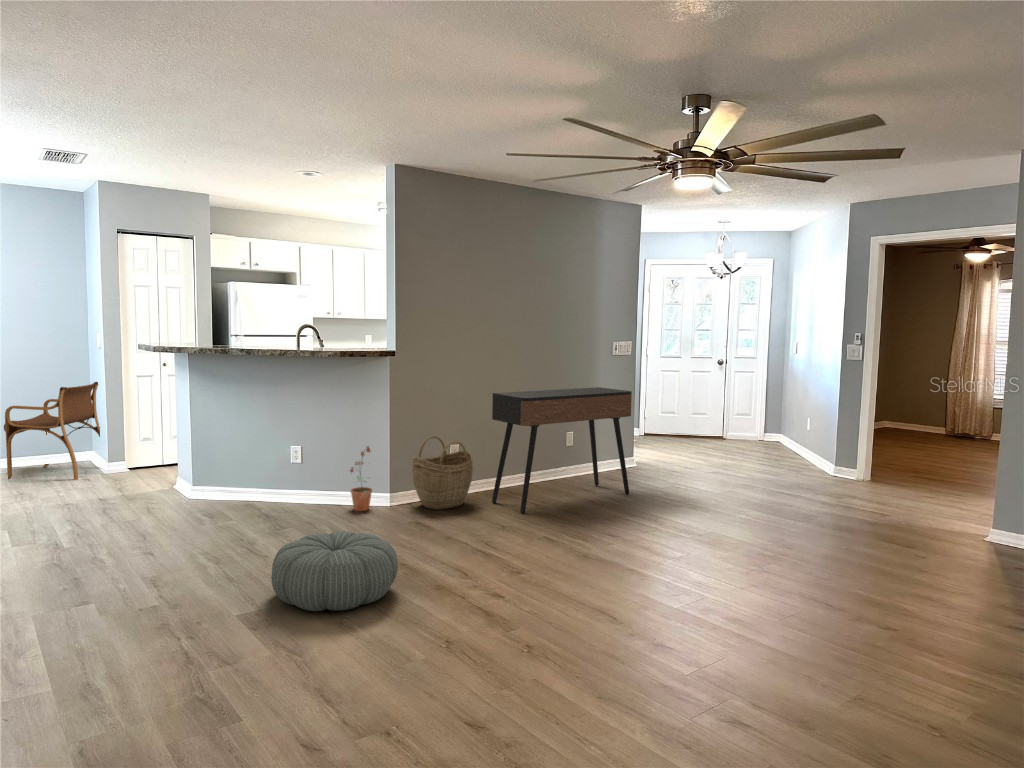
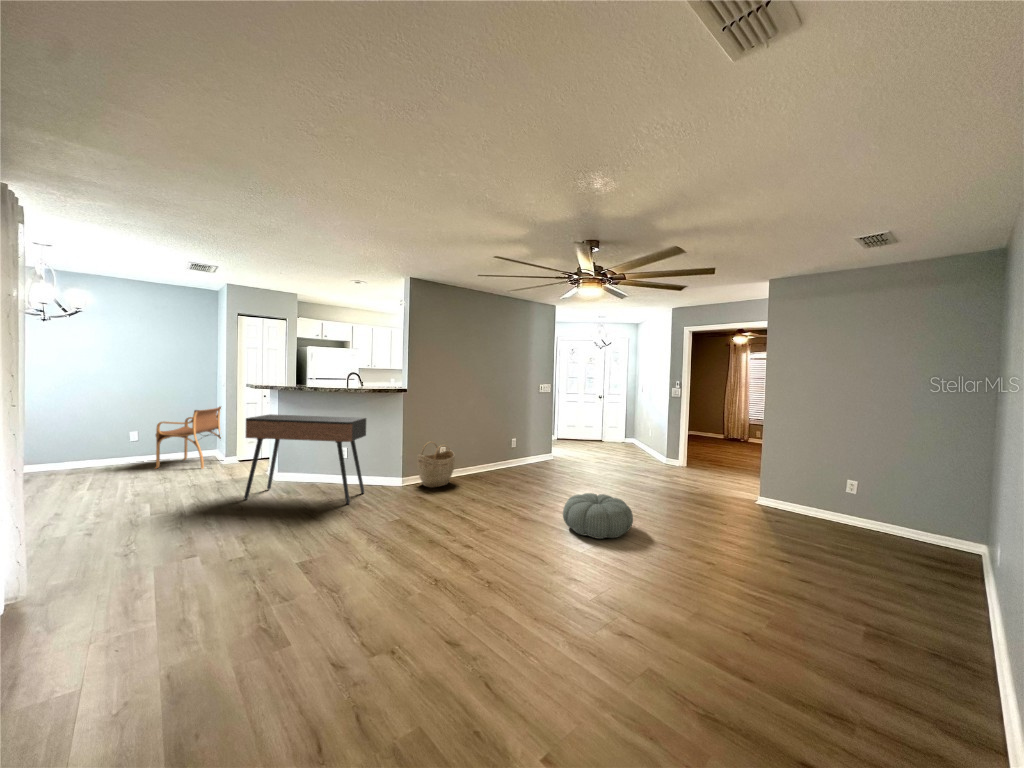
console table: present [492,387,632,513] -> present [244,414,366,504]
potted plant: present [350,446,372,511] -> none [376,448,392,489]
pouf: present [272,531,398,611] -> present [563,493,633,539]

